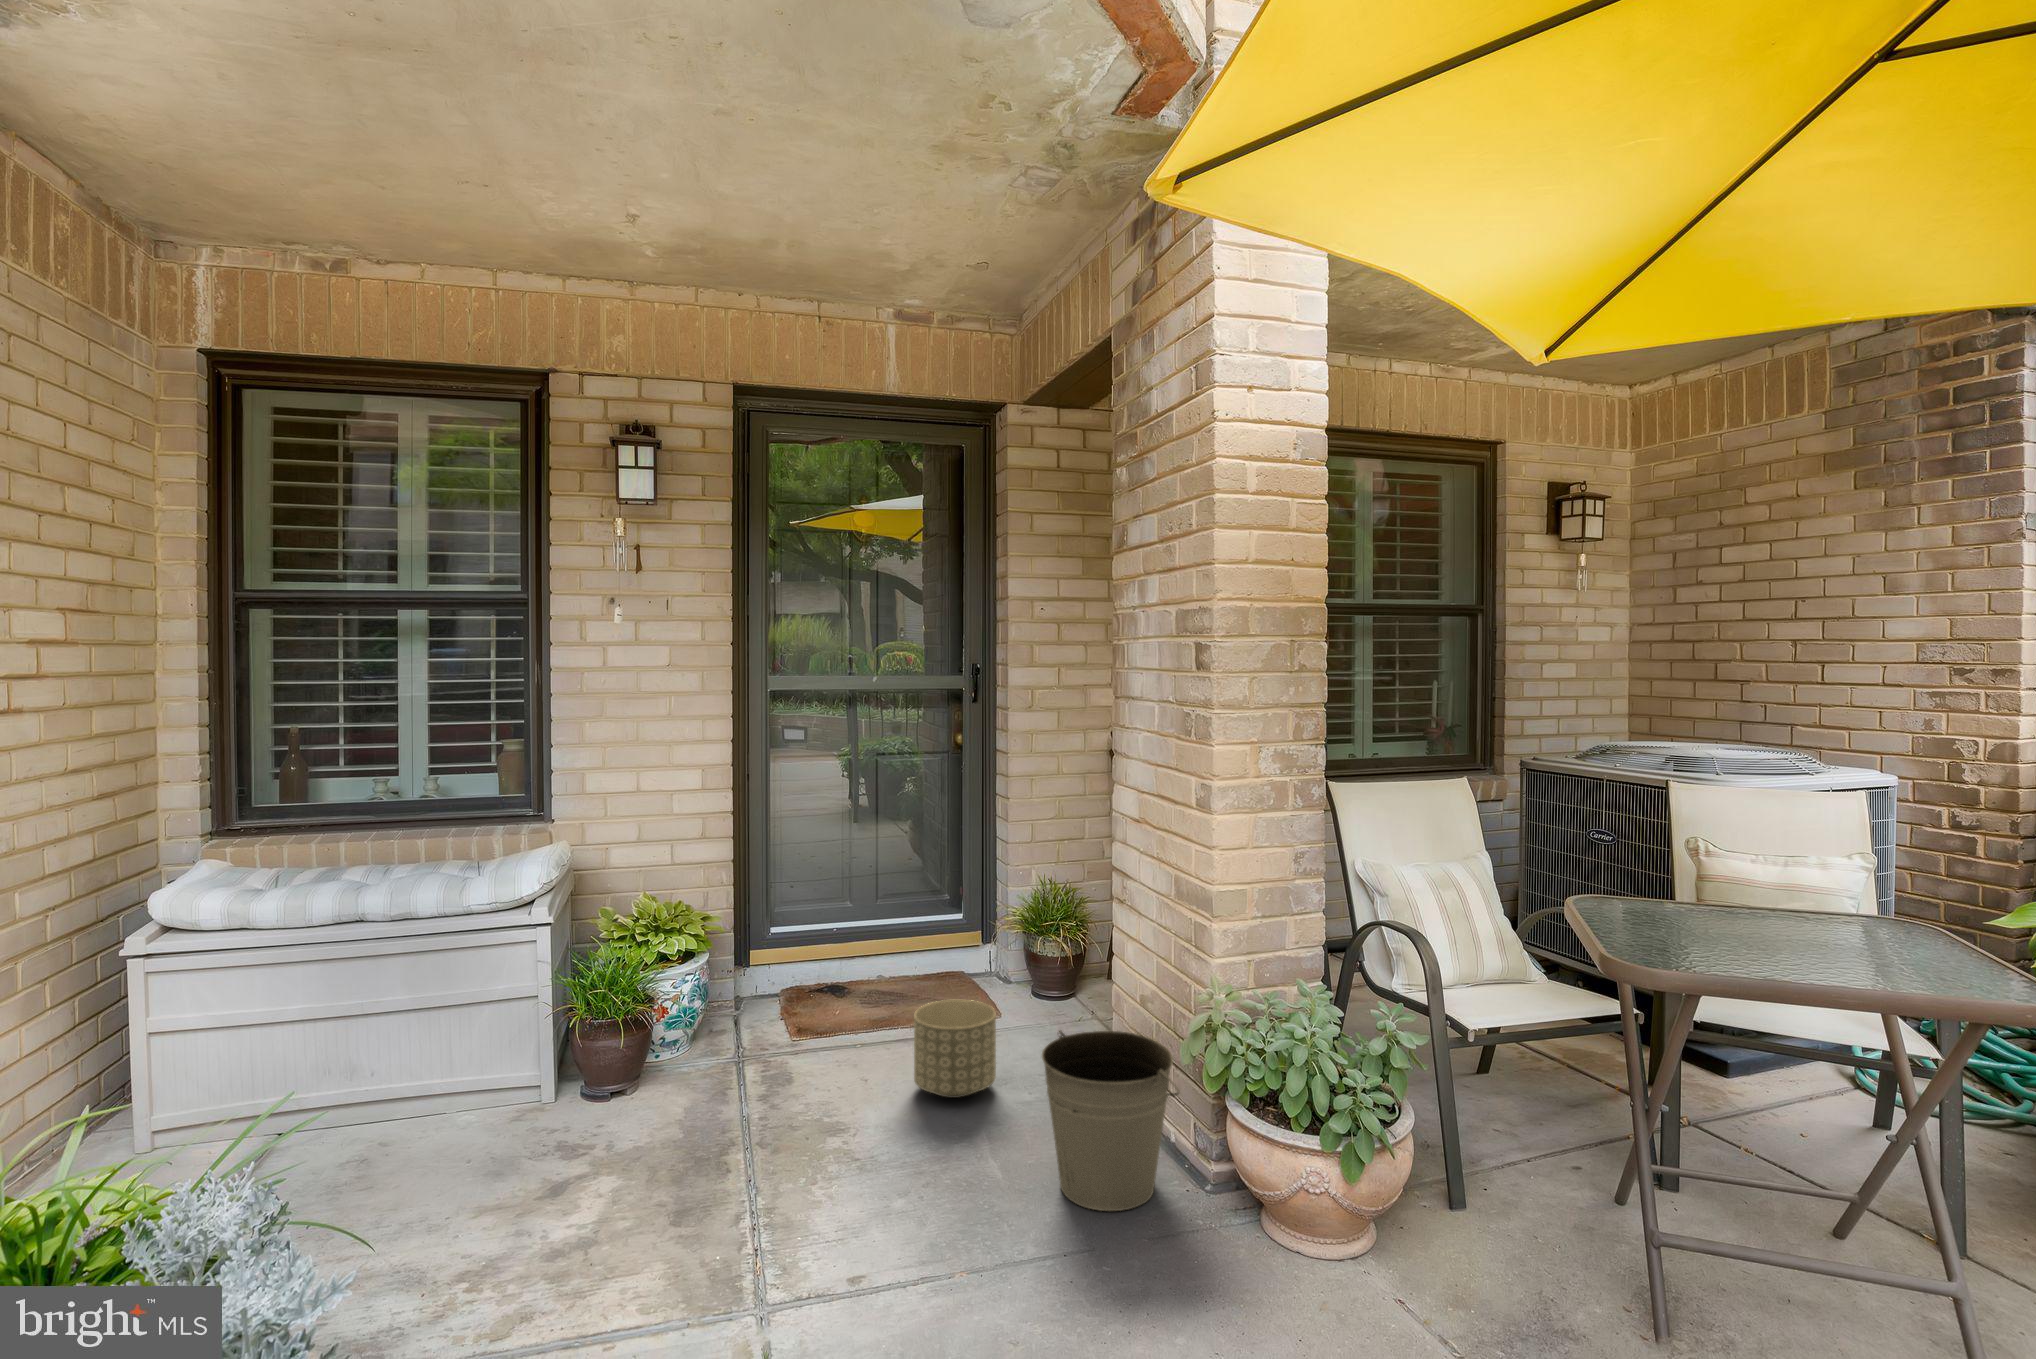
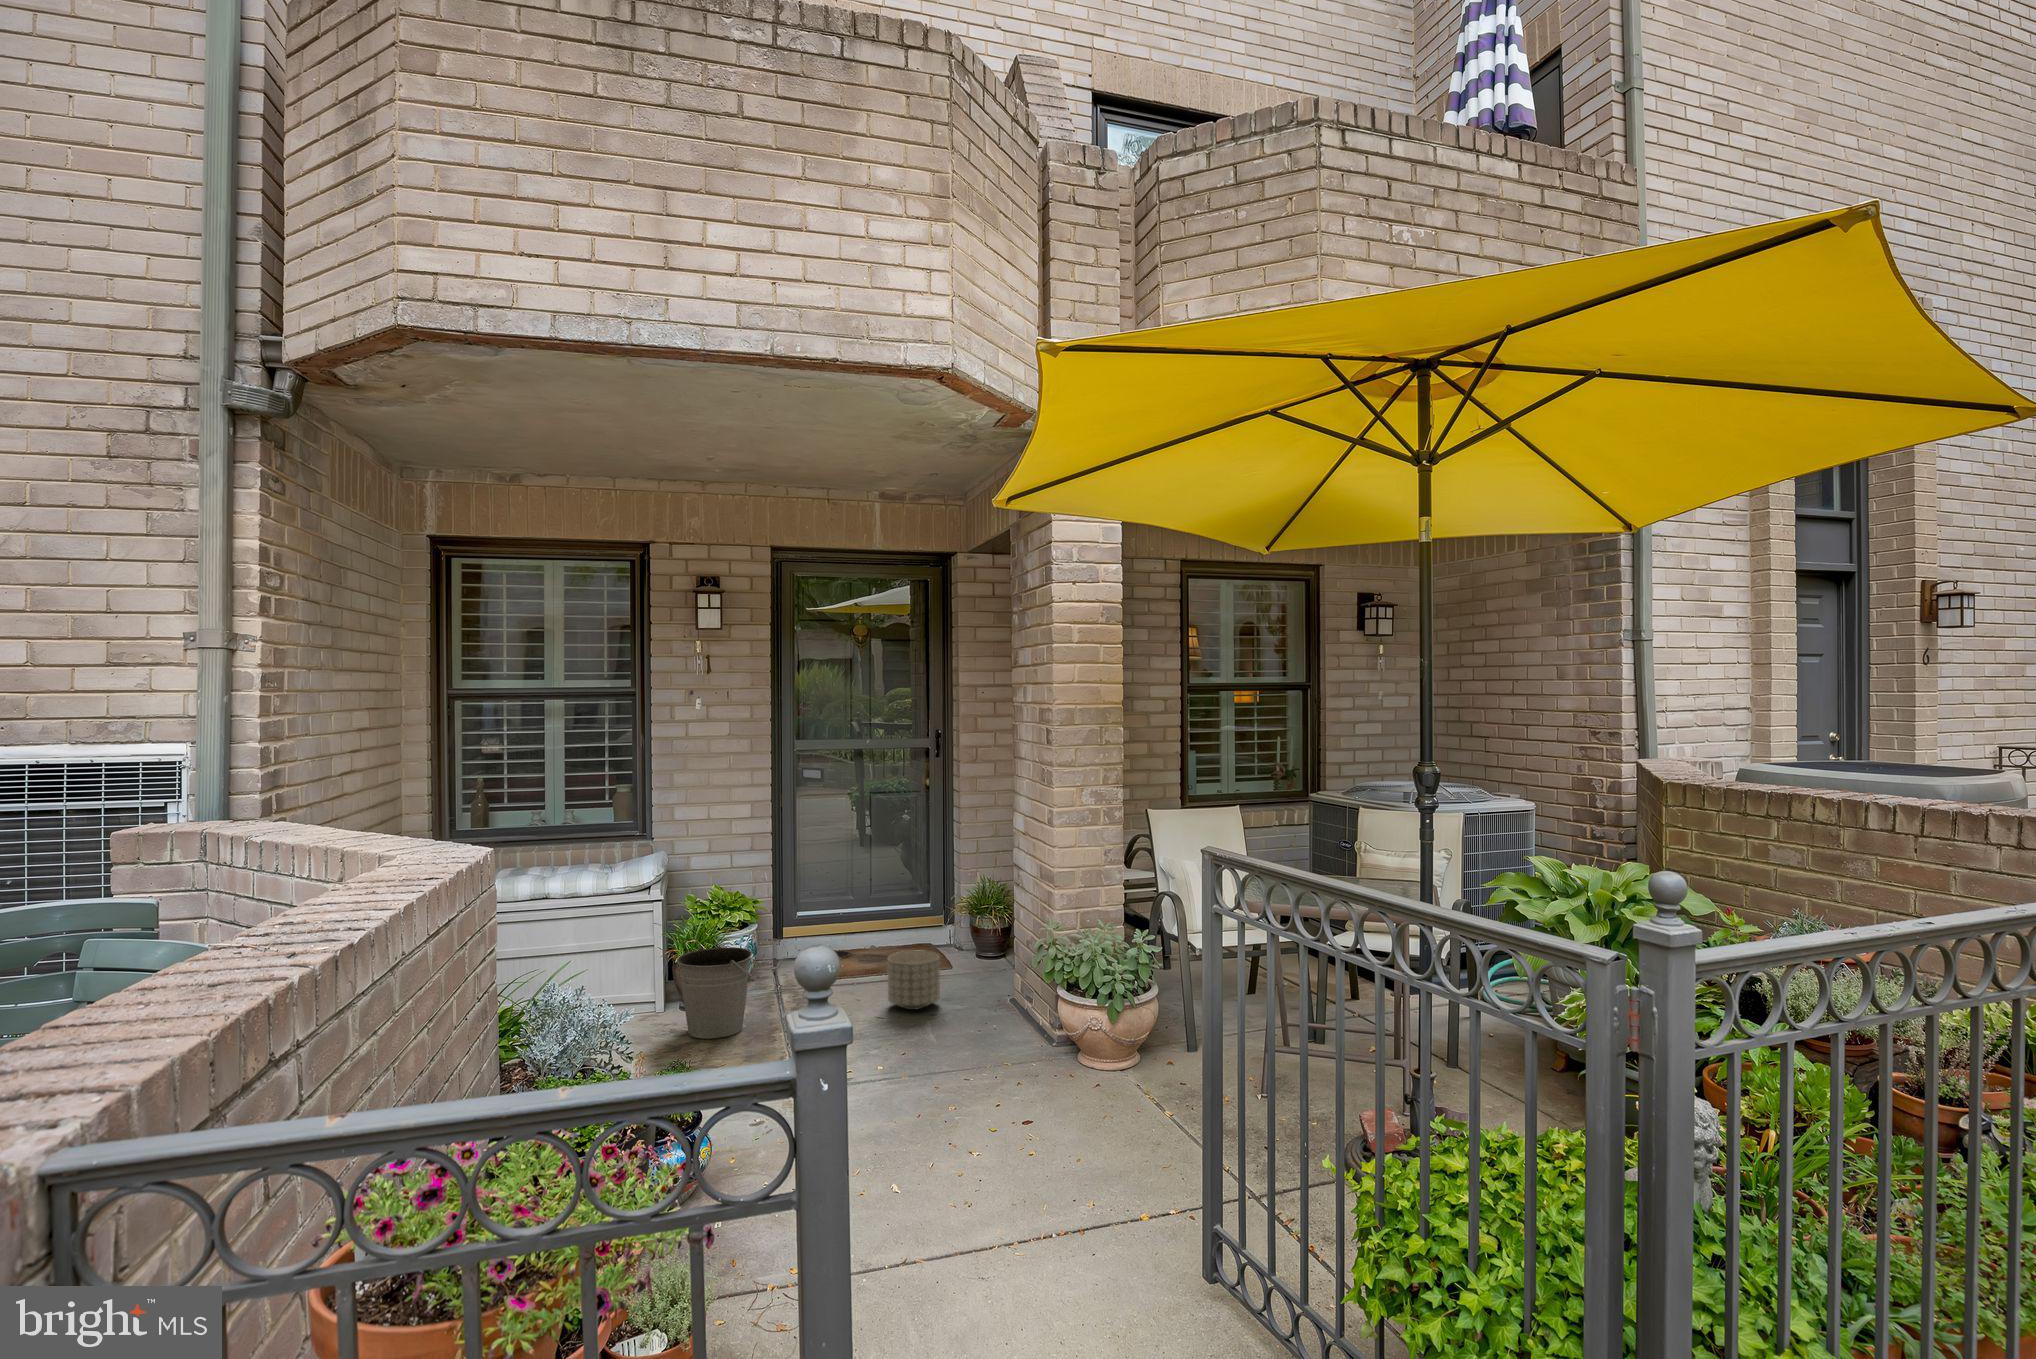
bucket: present [1042,1031,1180,1211] -> present [677,946,755,1038]

